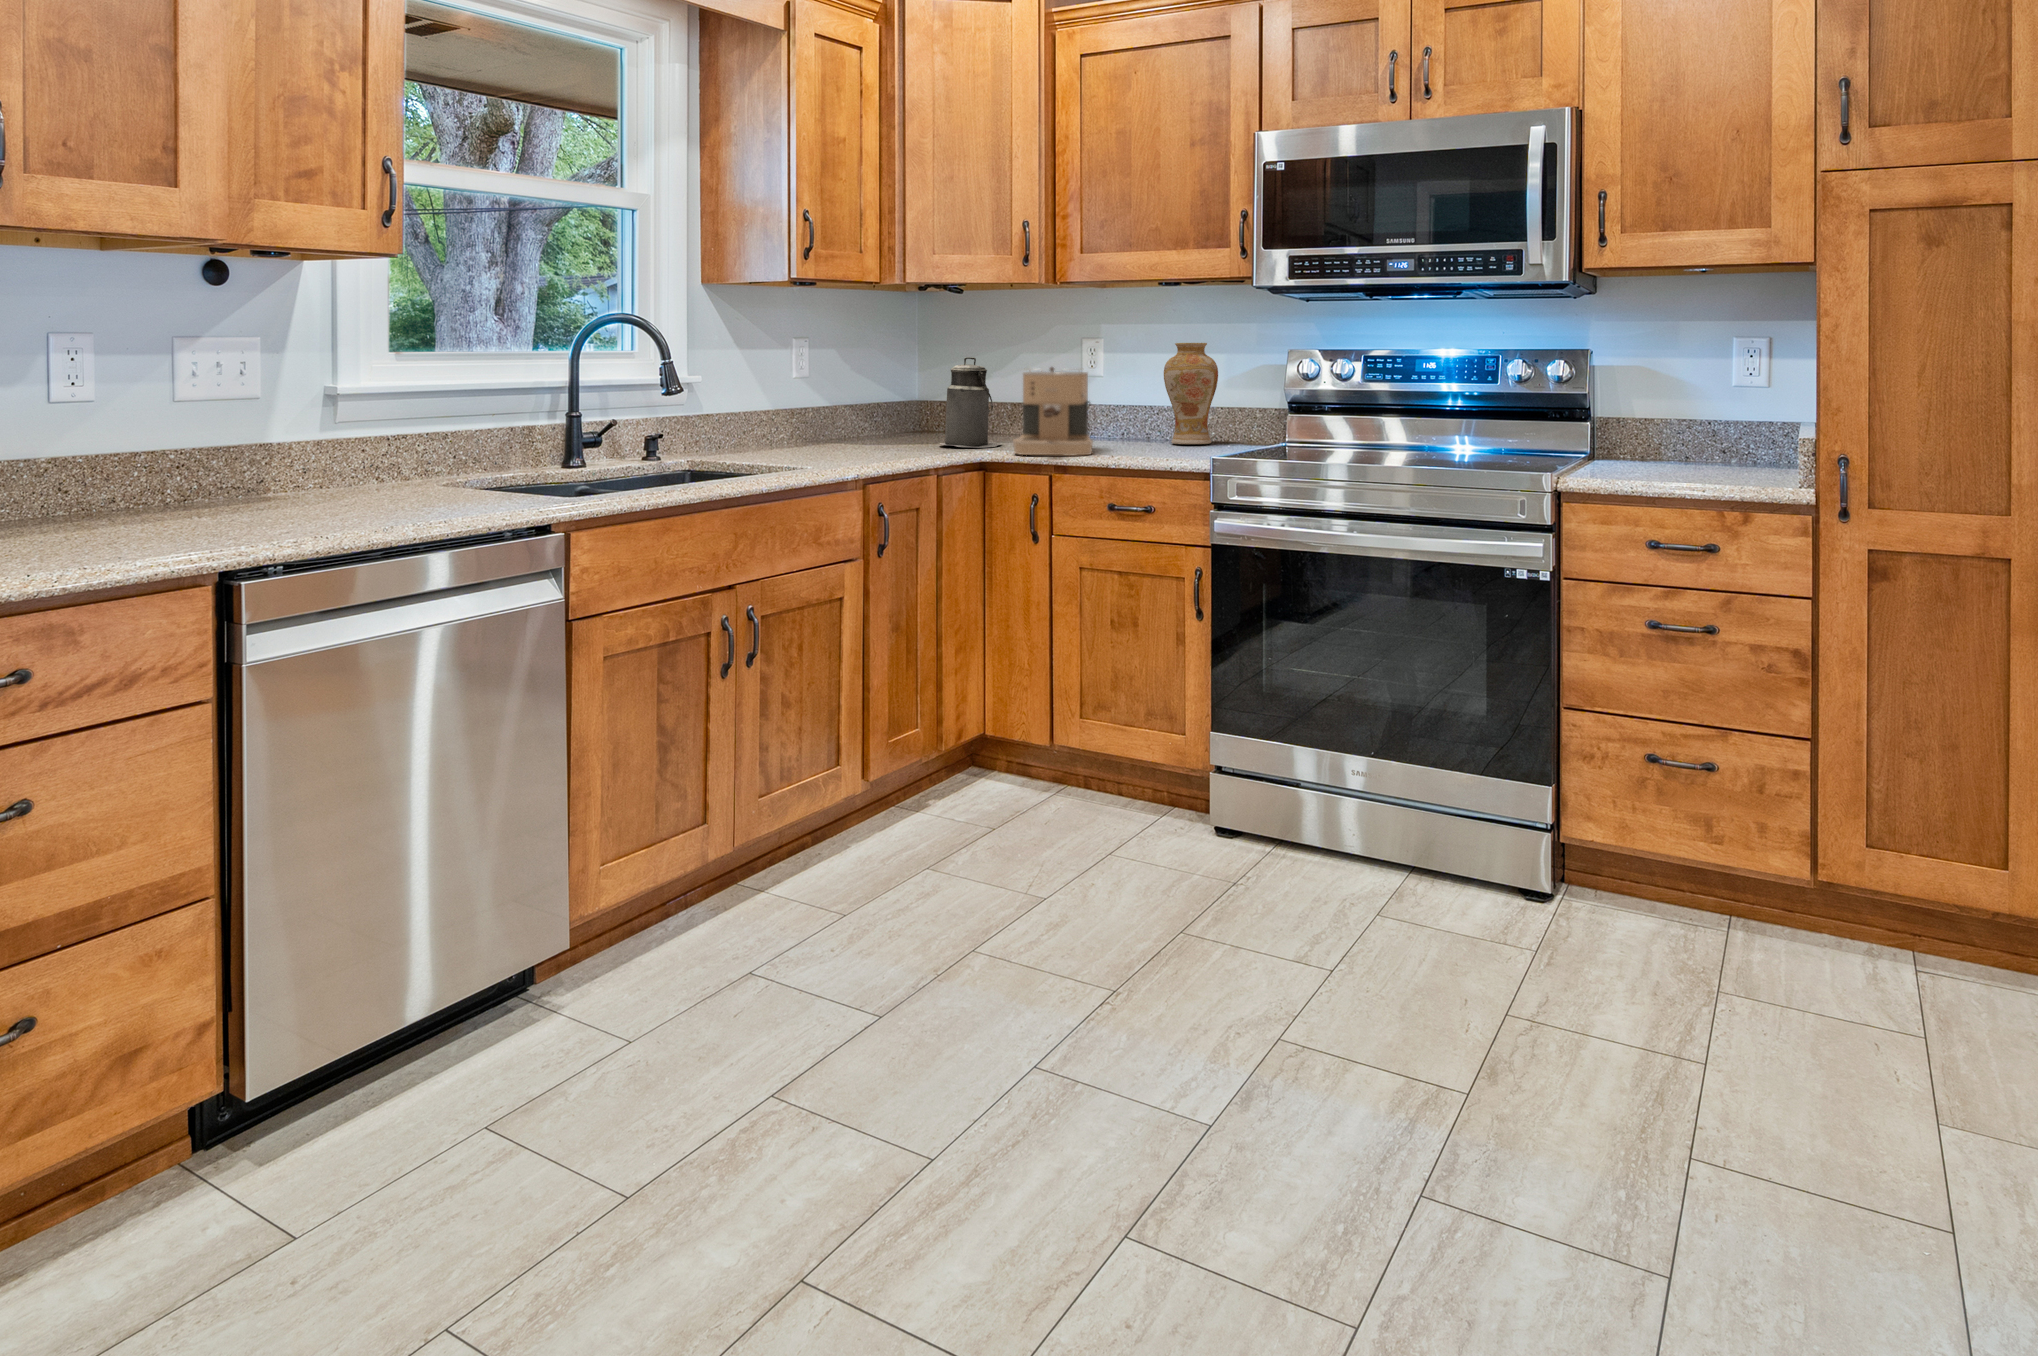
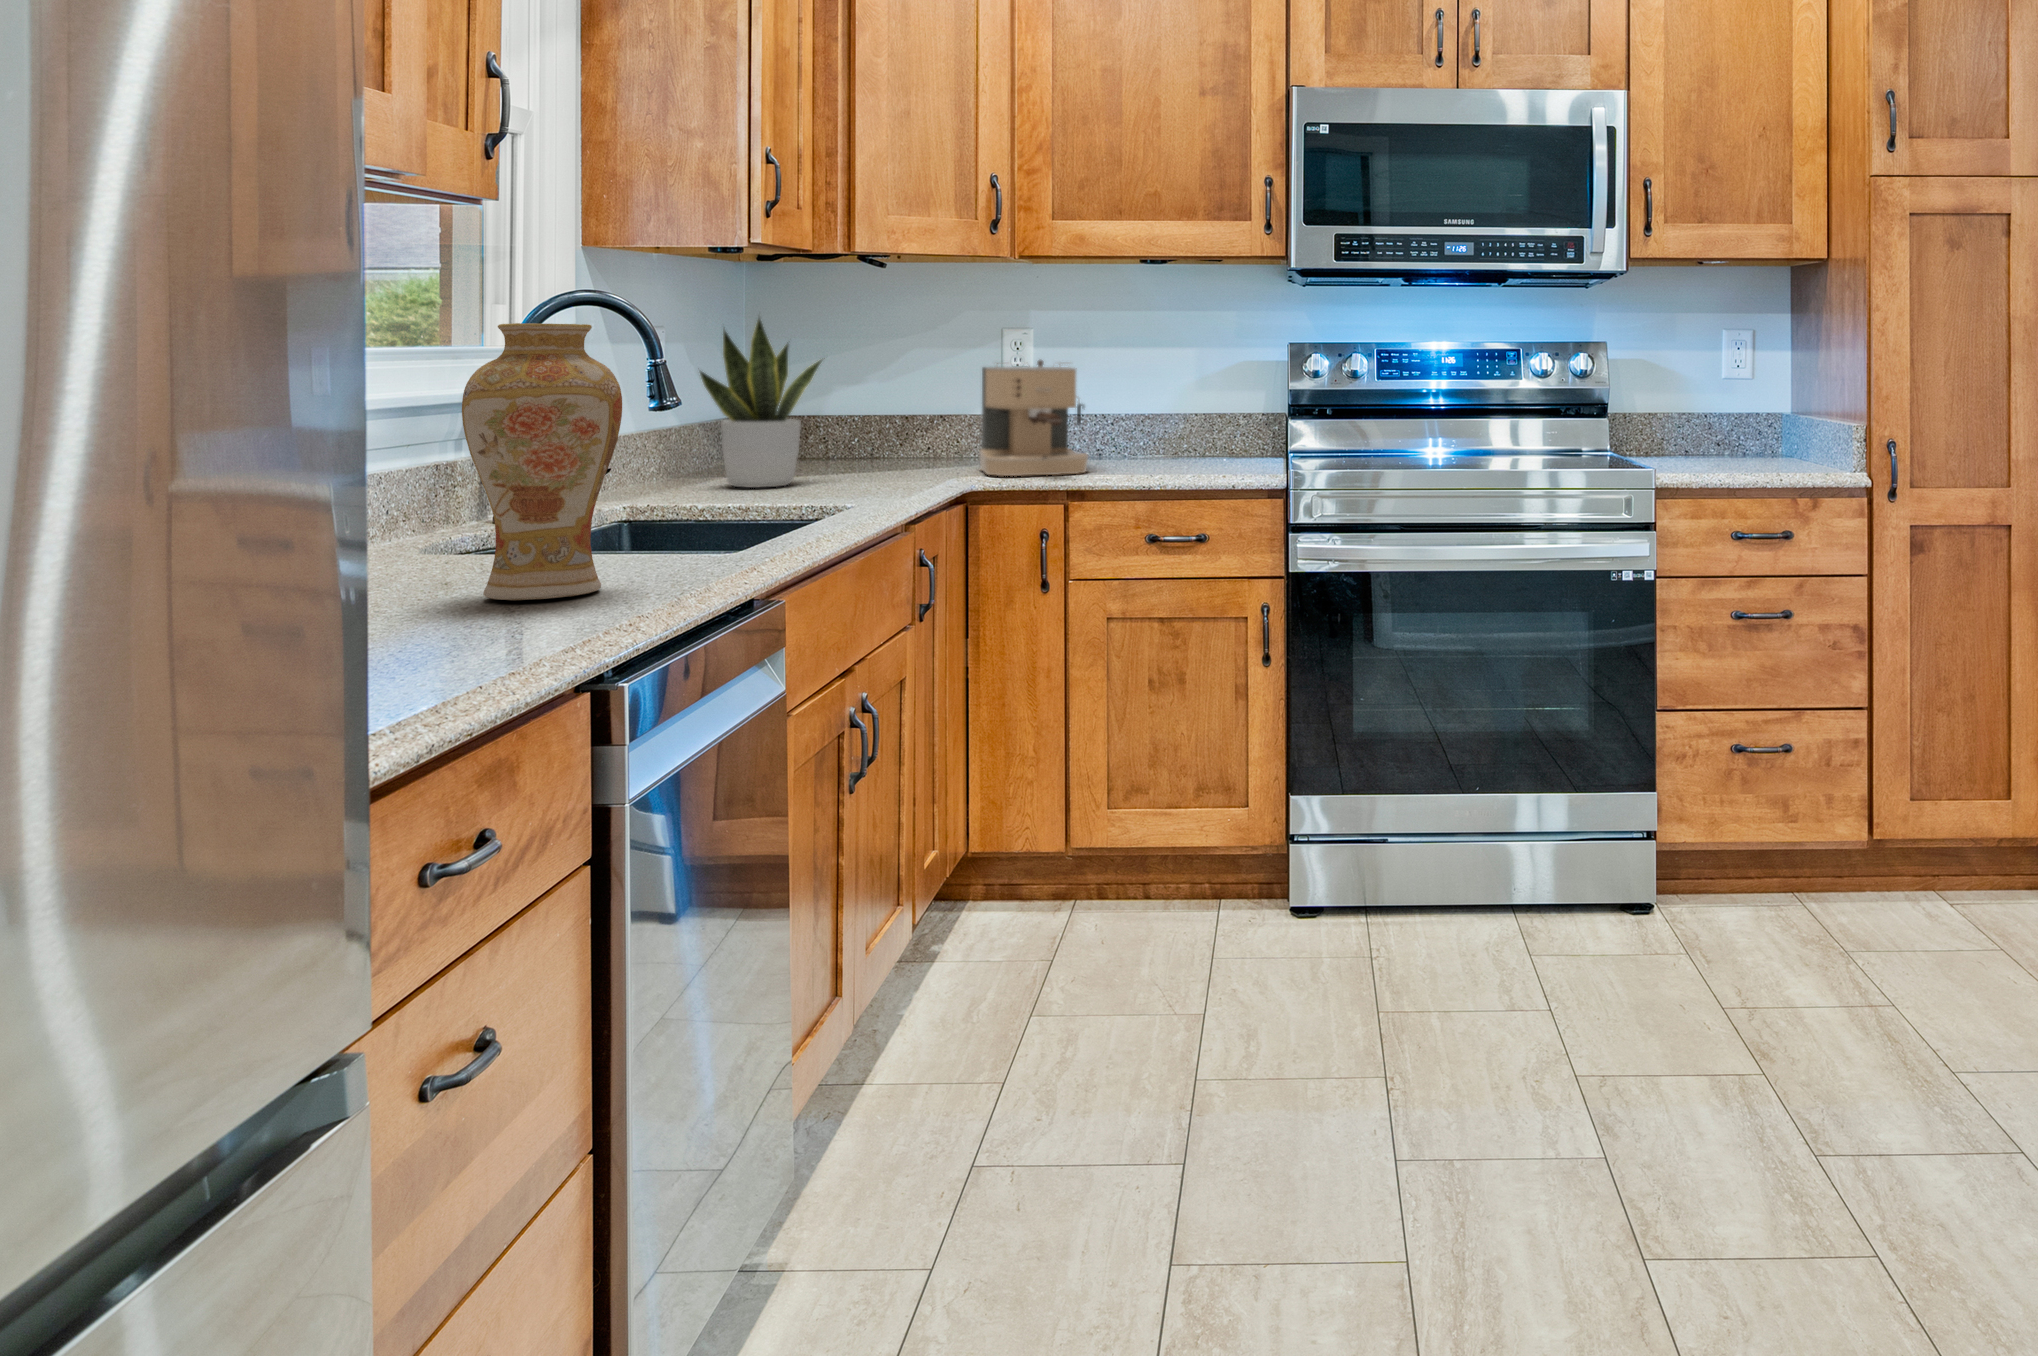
potted plant: none [817,333,908,455] -> present [700,318,822,487]
vase: present [1164,343,1218,444] -> present [462,323,622,600]
canister: present [939,357,1000,448] -> none [839,347,928,470]

